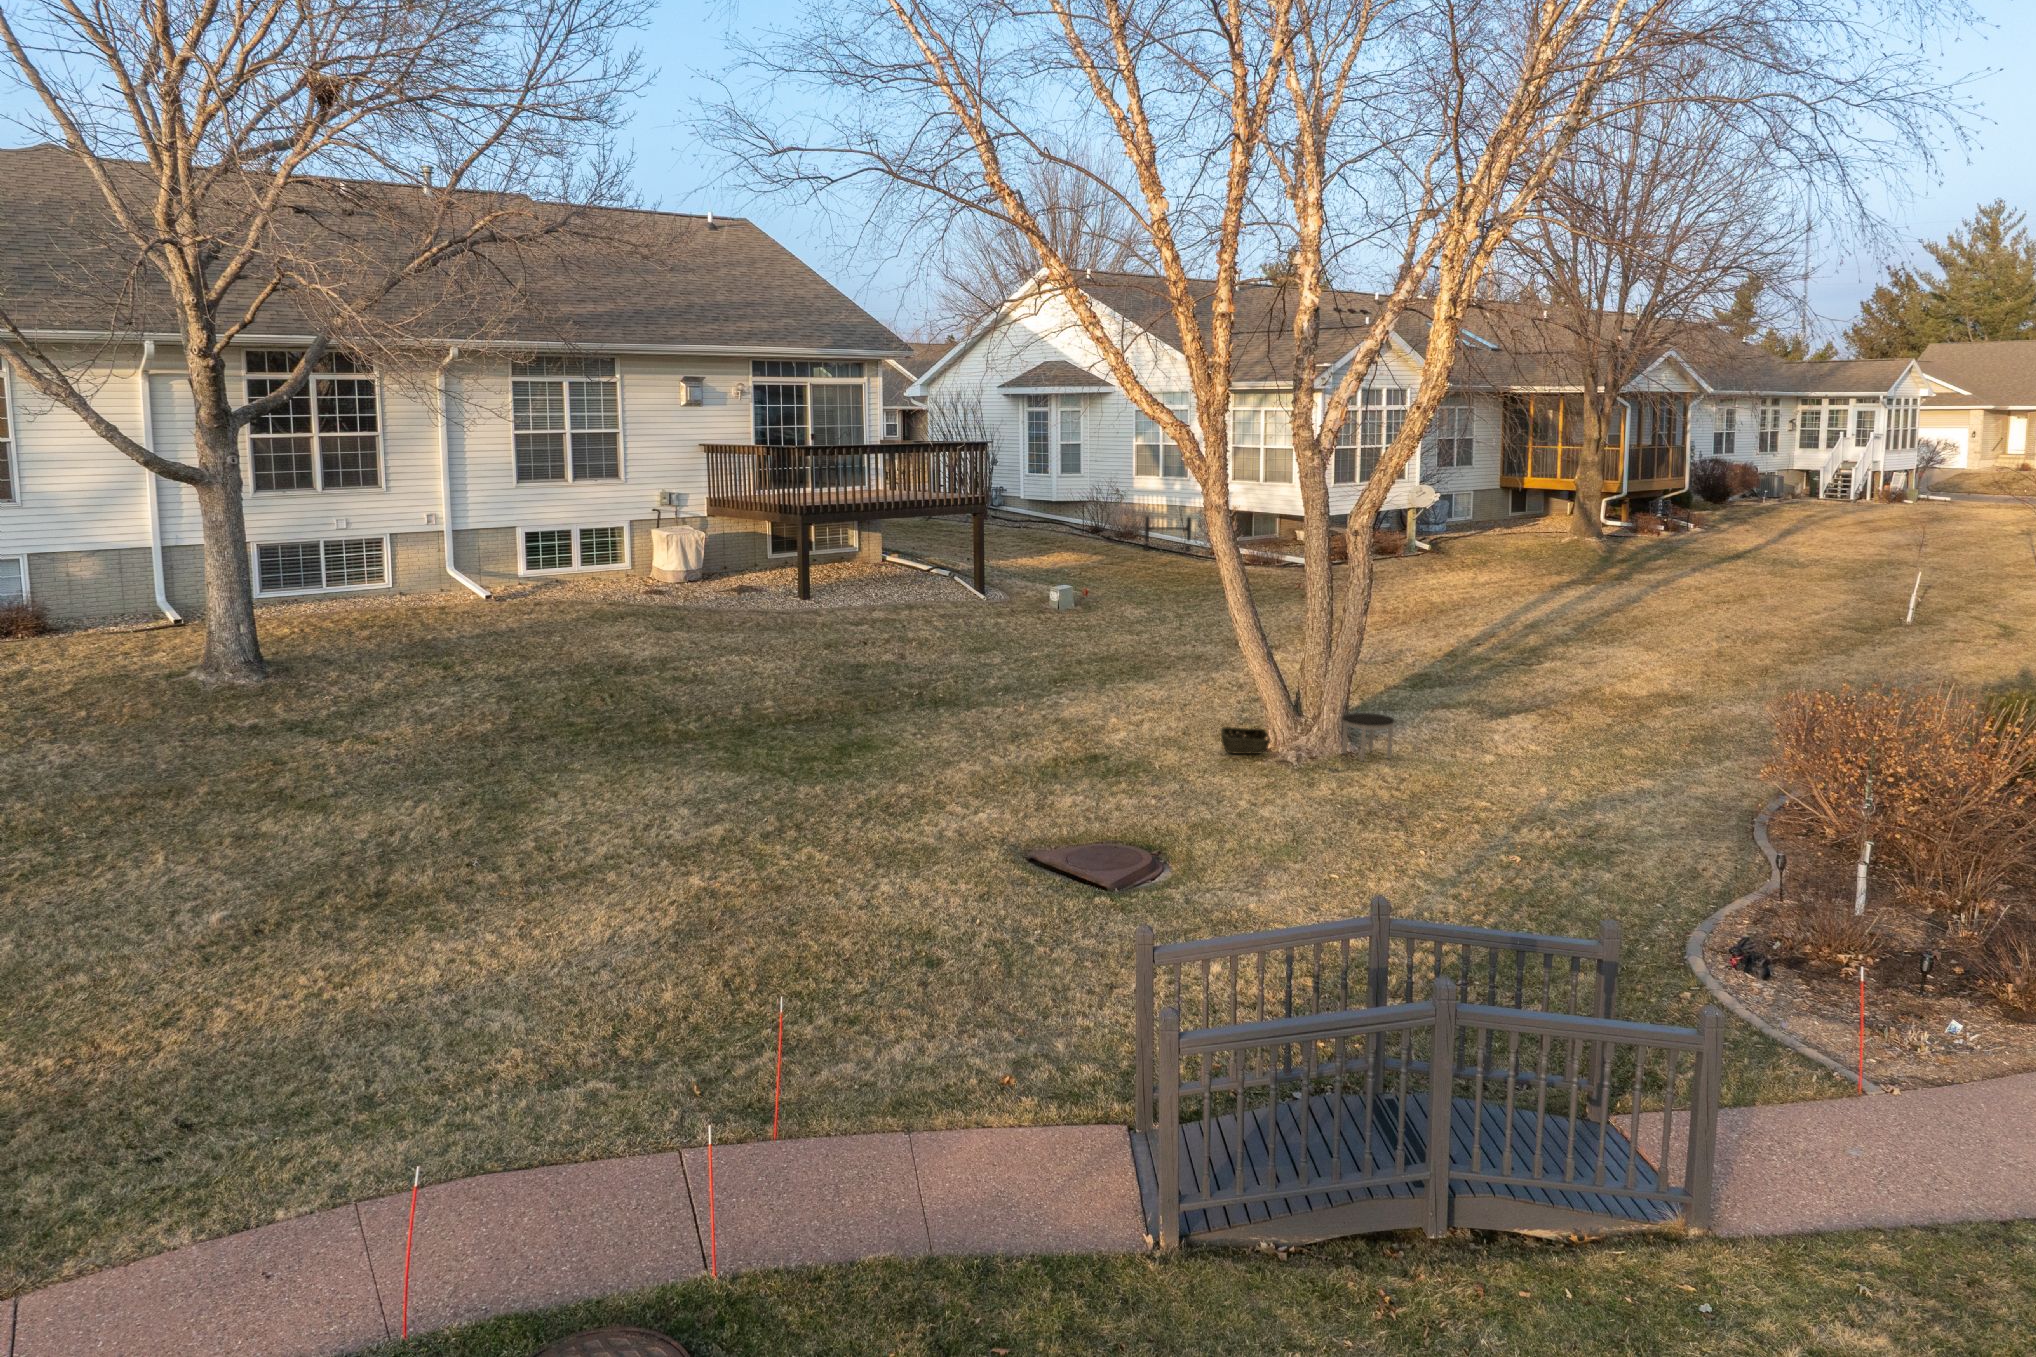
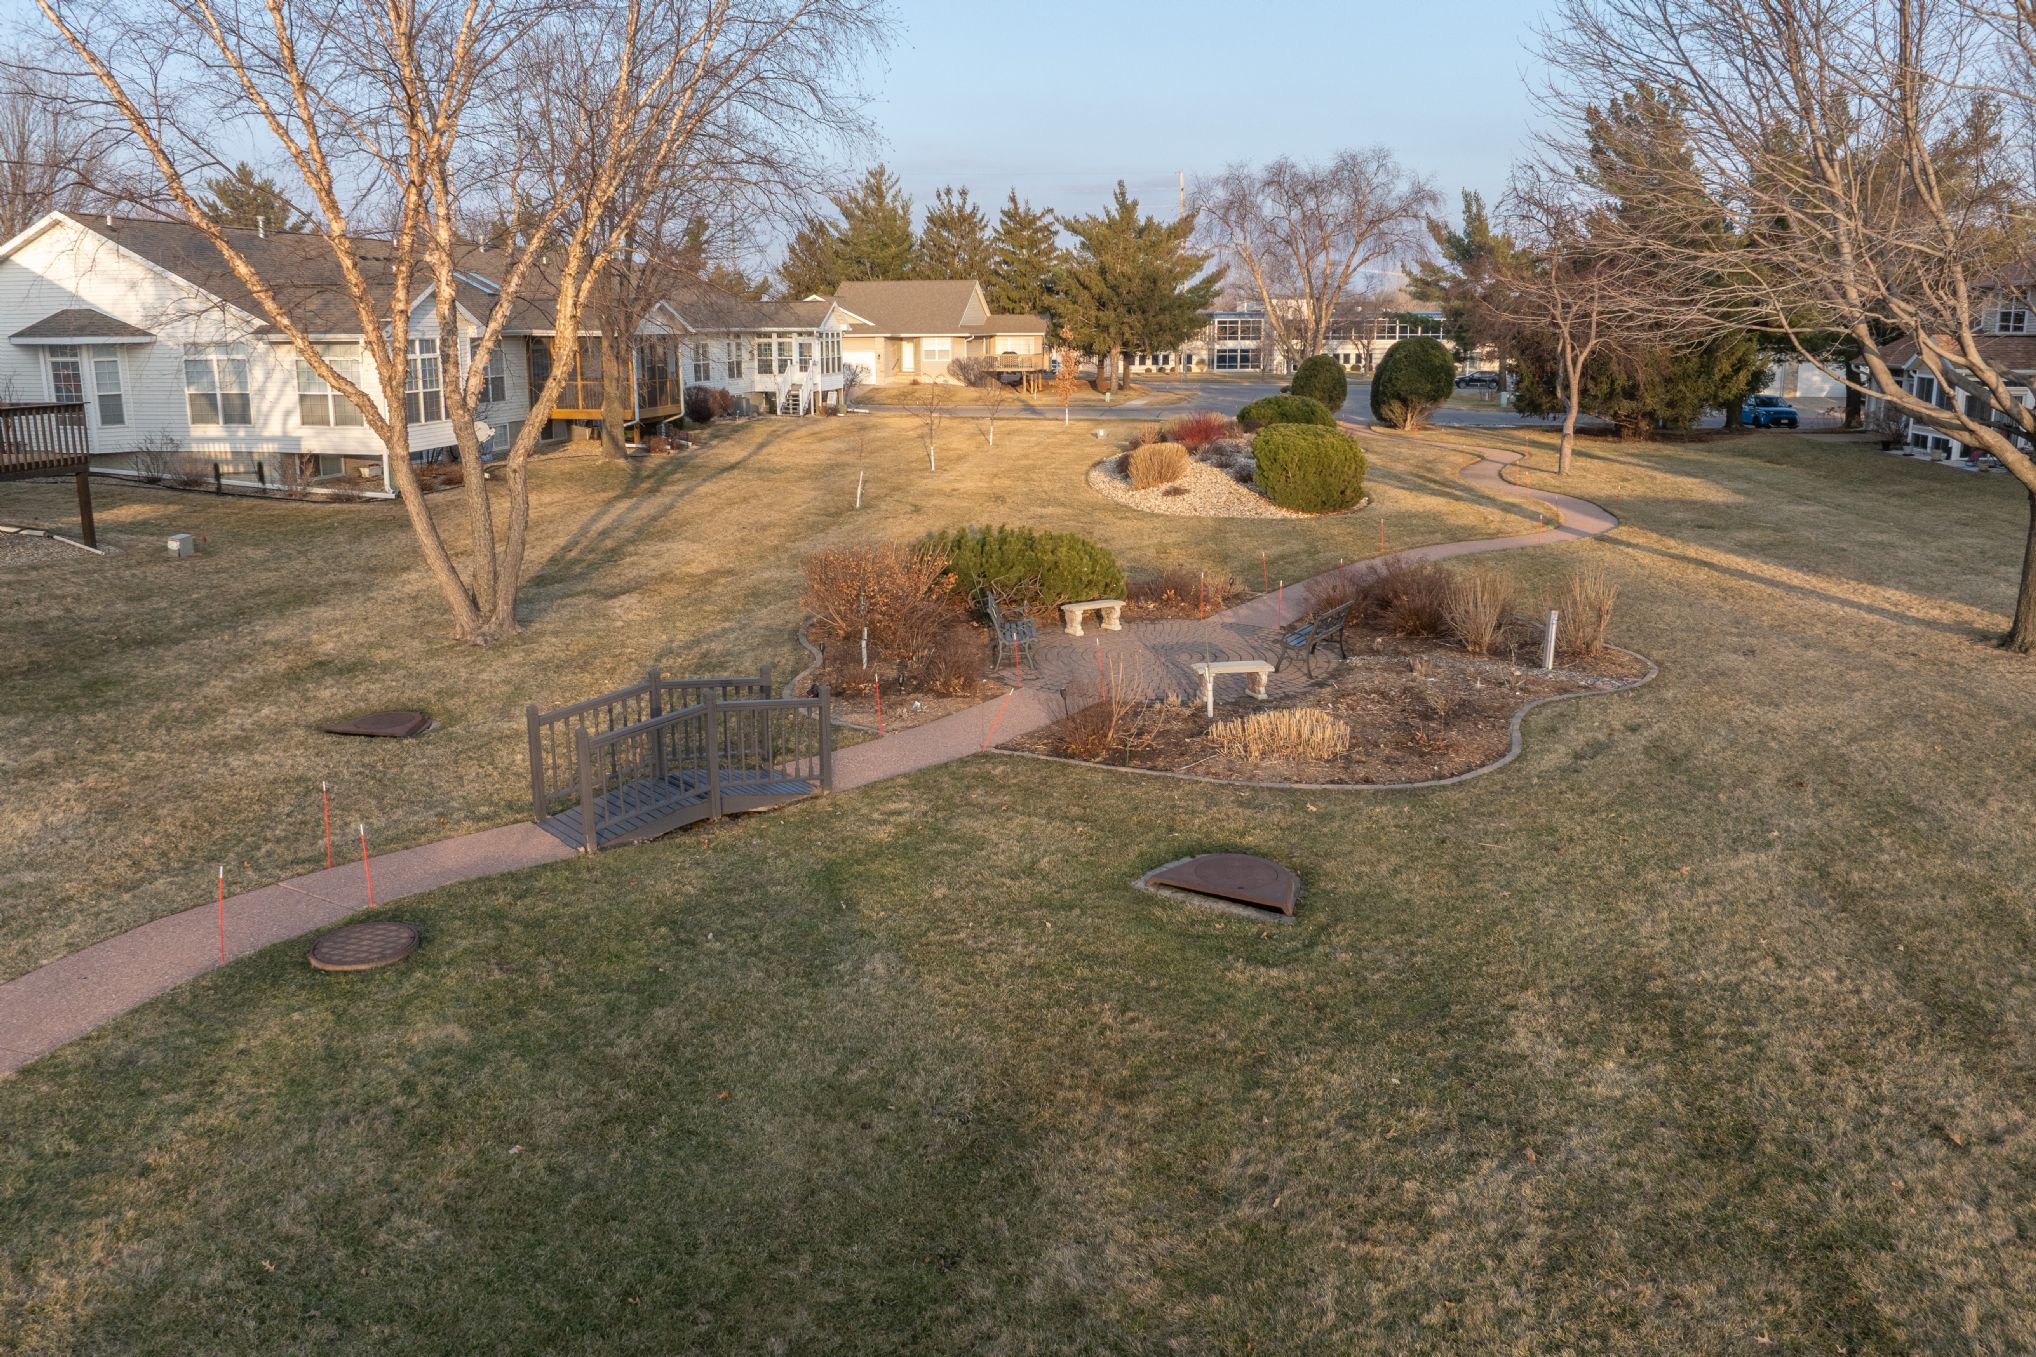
round table: present [1342,713,1394,761] -> none [525,601,564,634]
woven basket: present [1221,727,1270,754] -> none [436,621,477,641]

